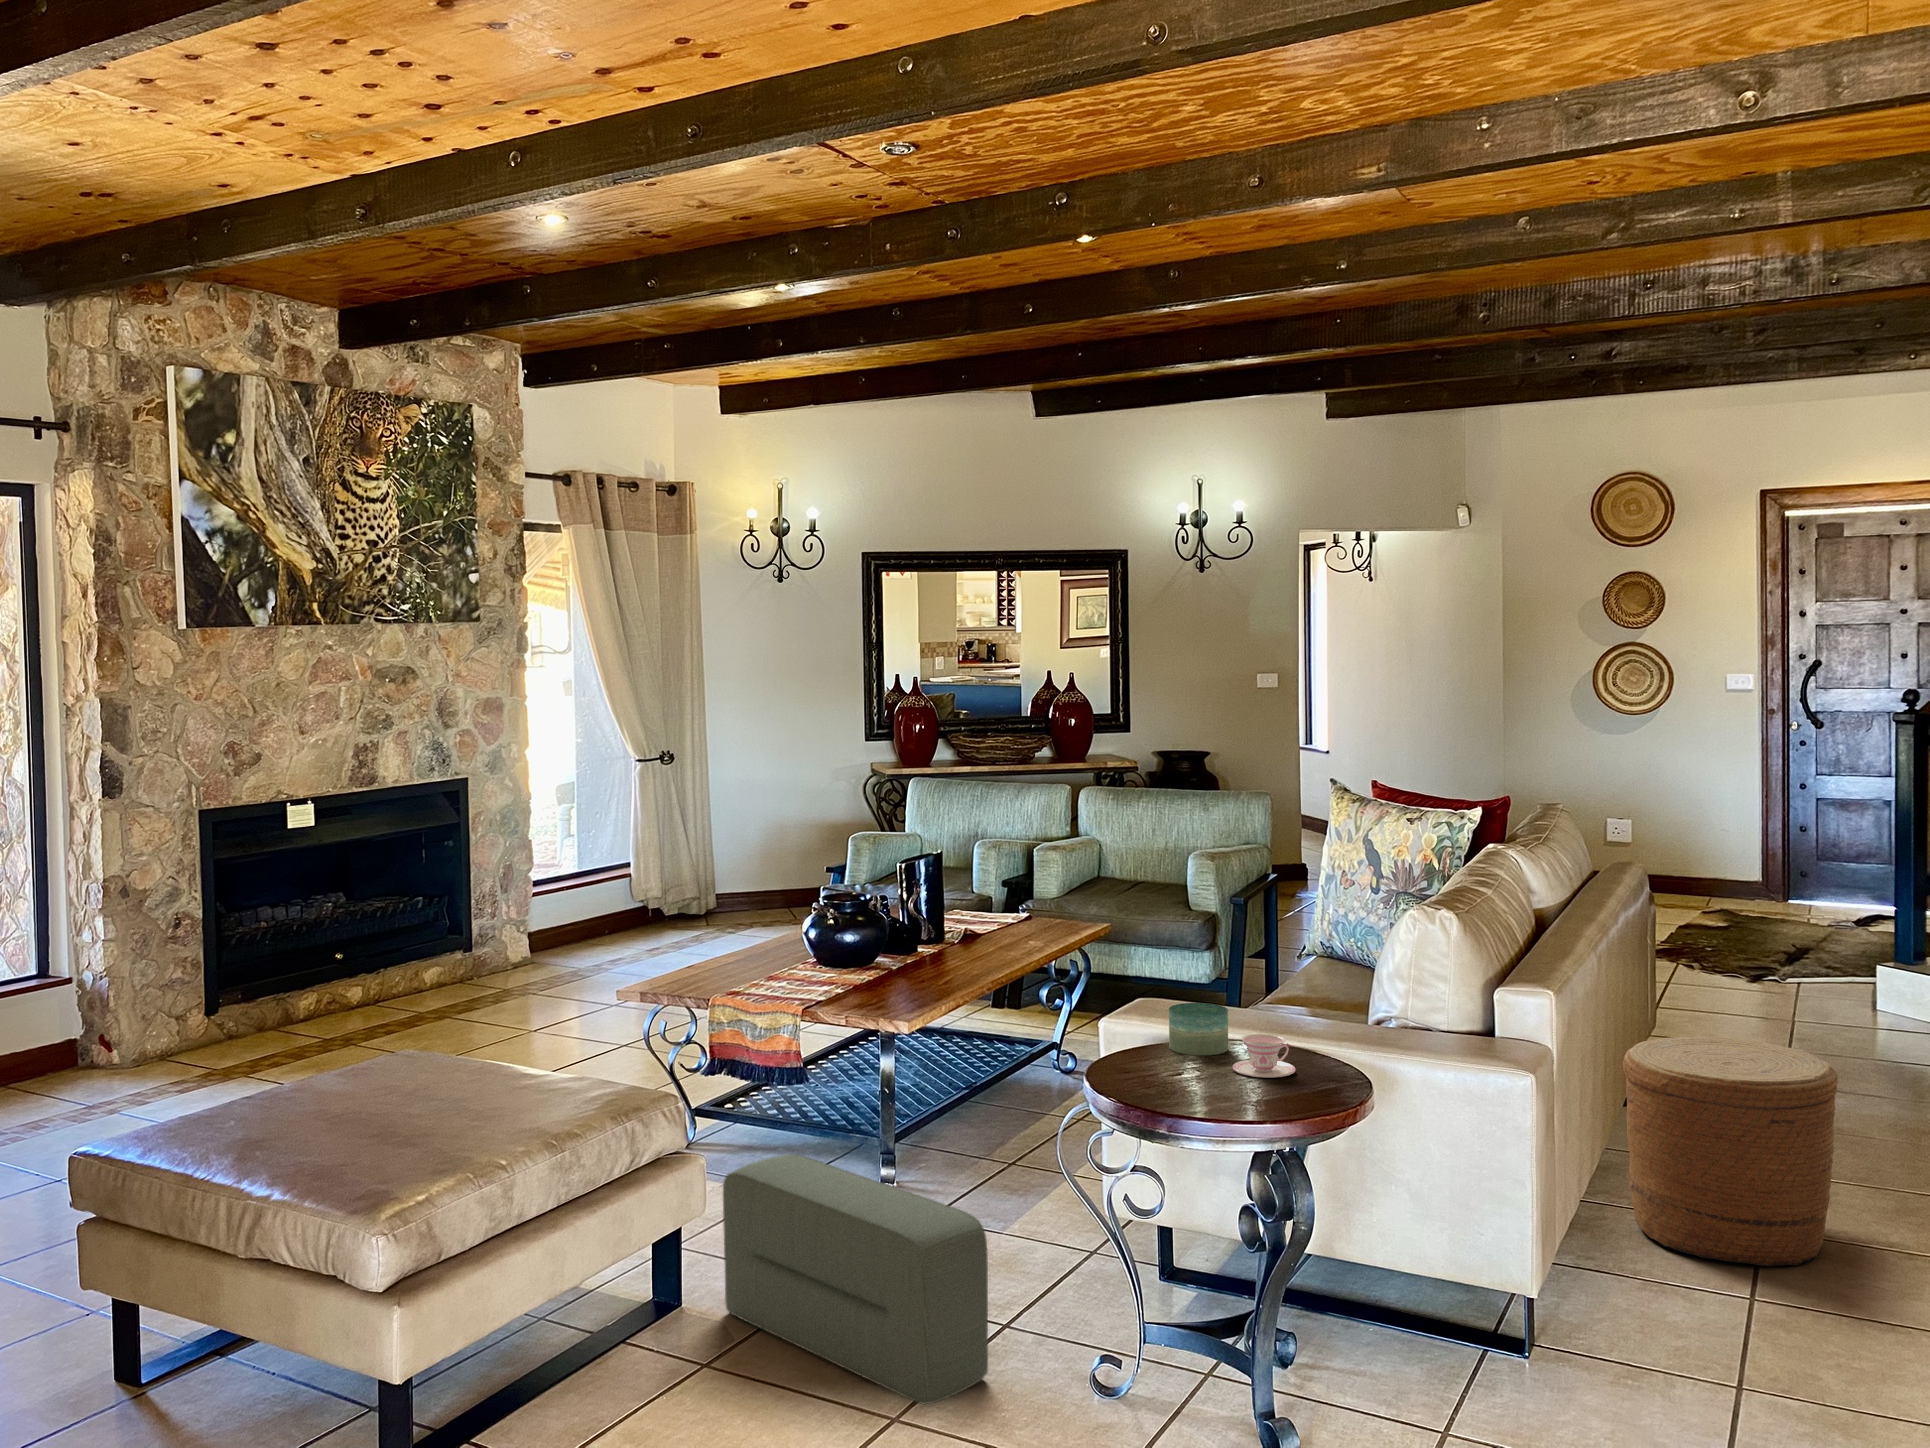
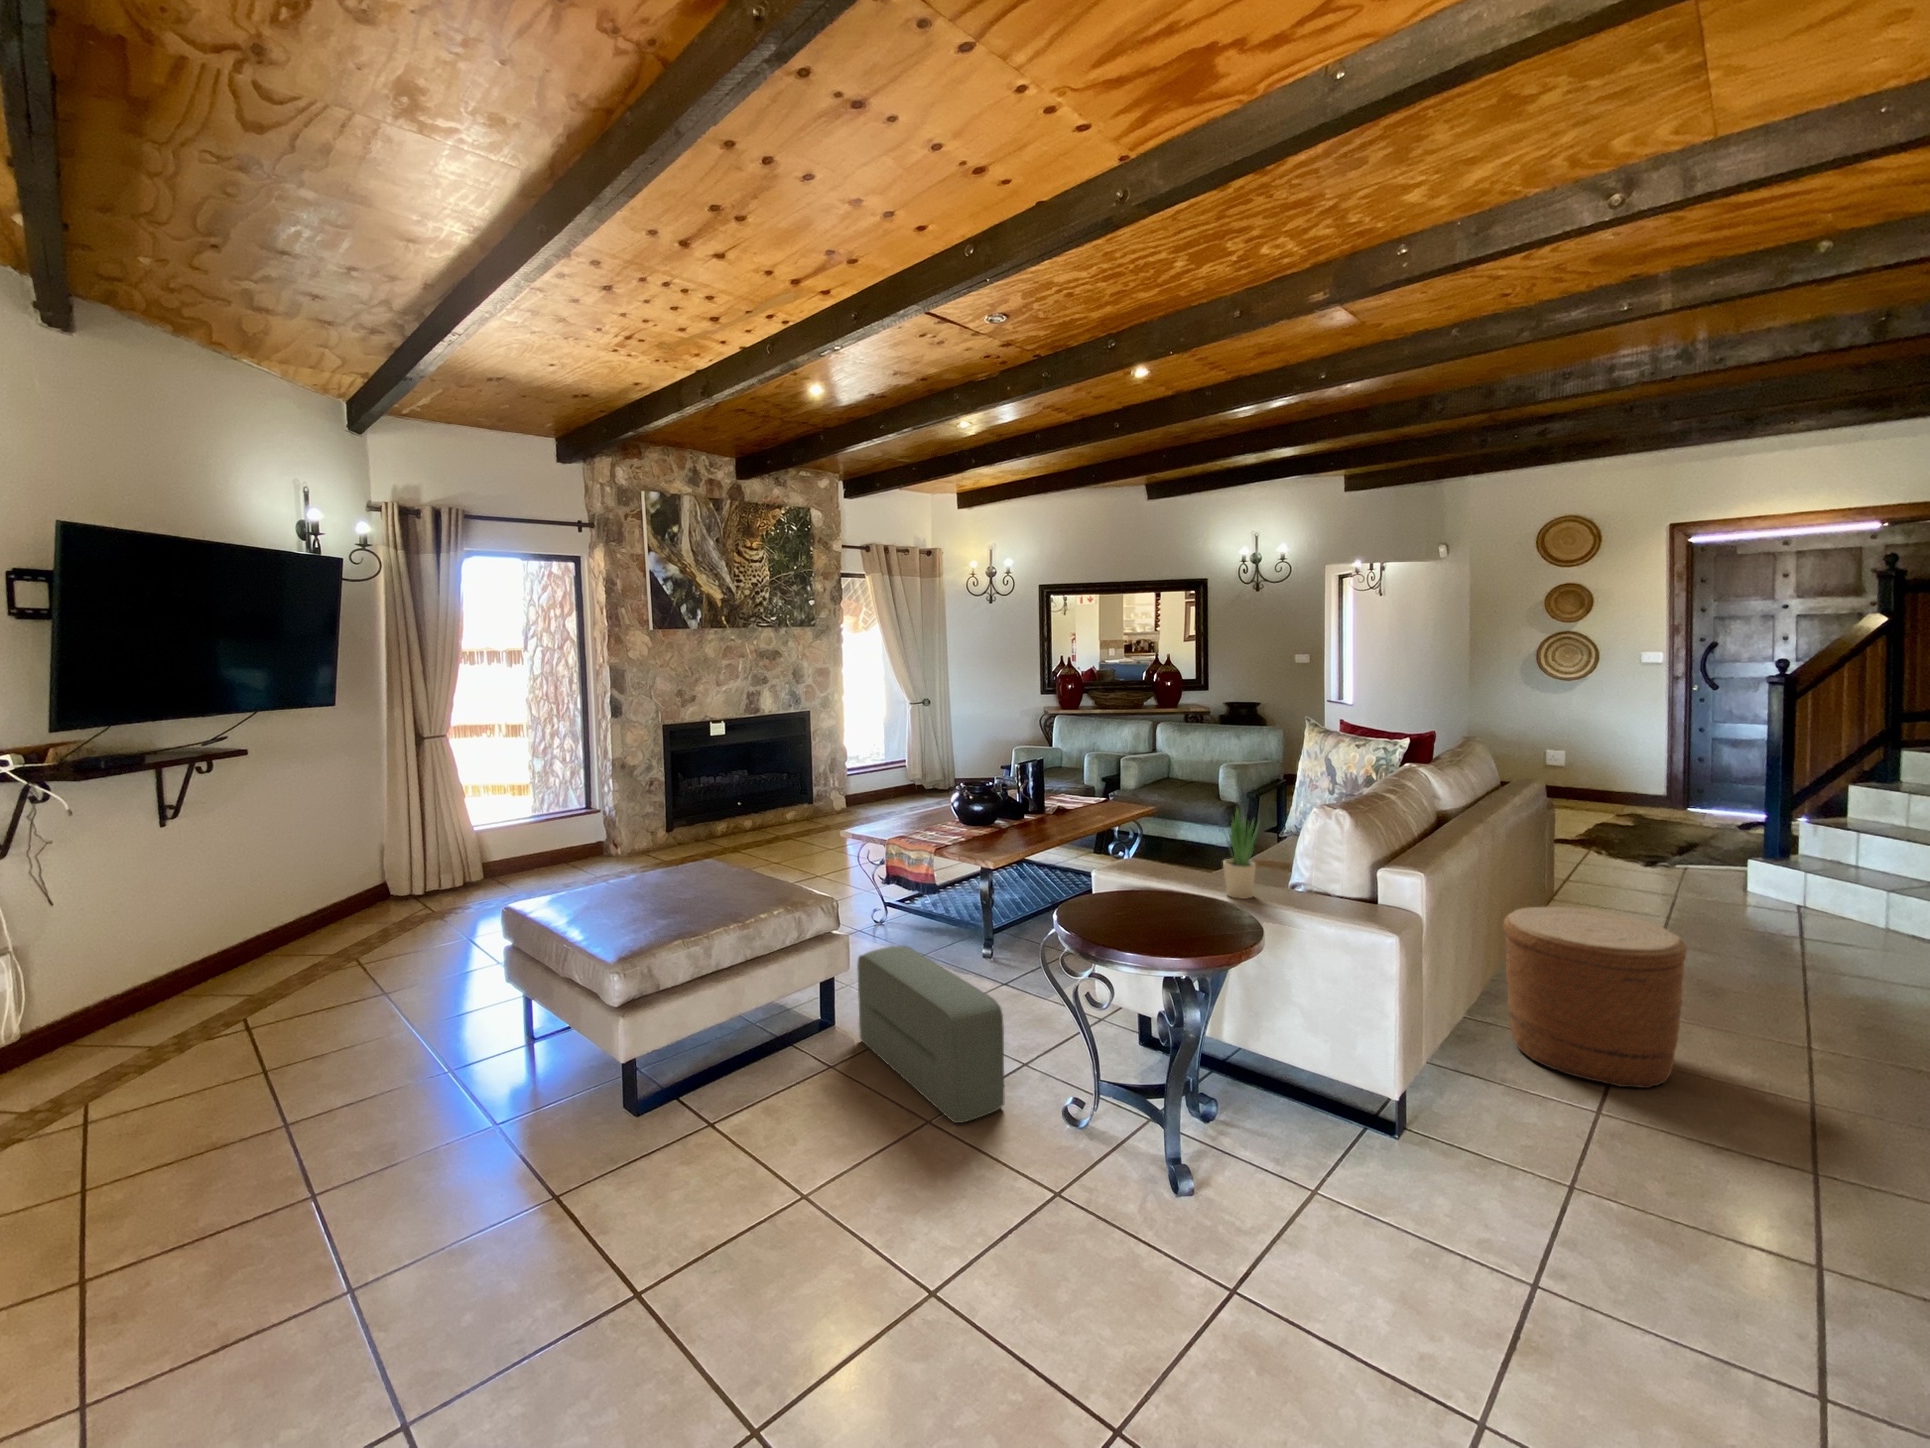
potted plant: none [1279,907,1333,1042] -> present [1223,807,1259,899]
candle: present [1169,1003,1228,1055] -> none [1136,867,1178,904]
teacup: present [1232,1034,1296,1078] -> none [1172,893,1218,926]

